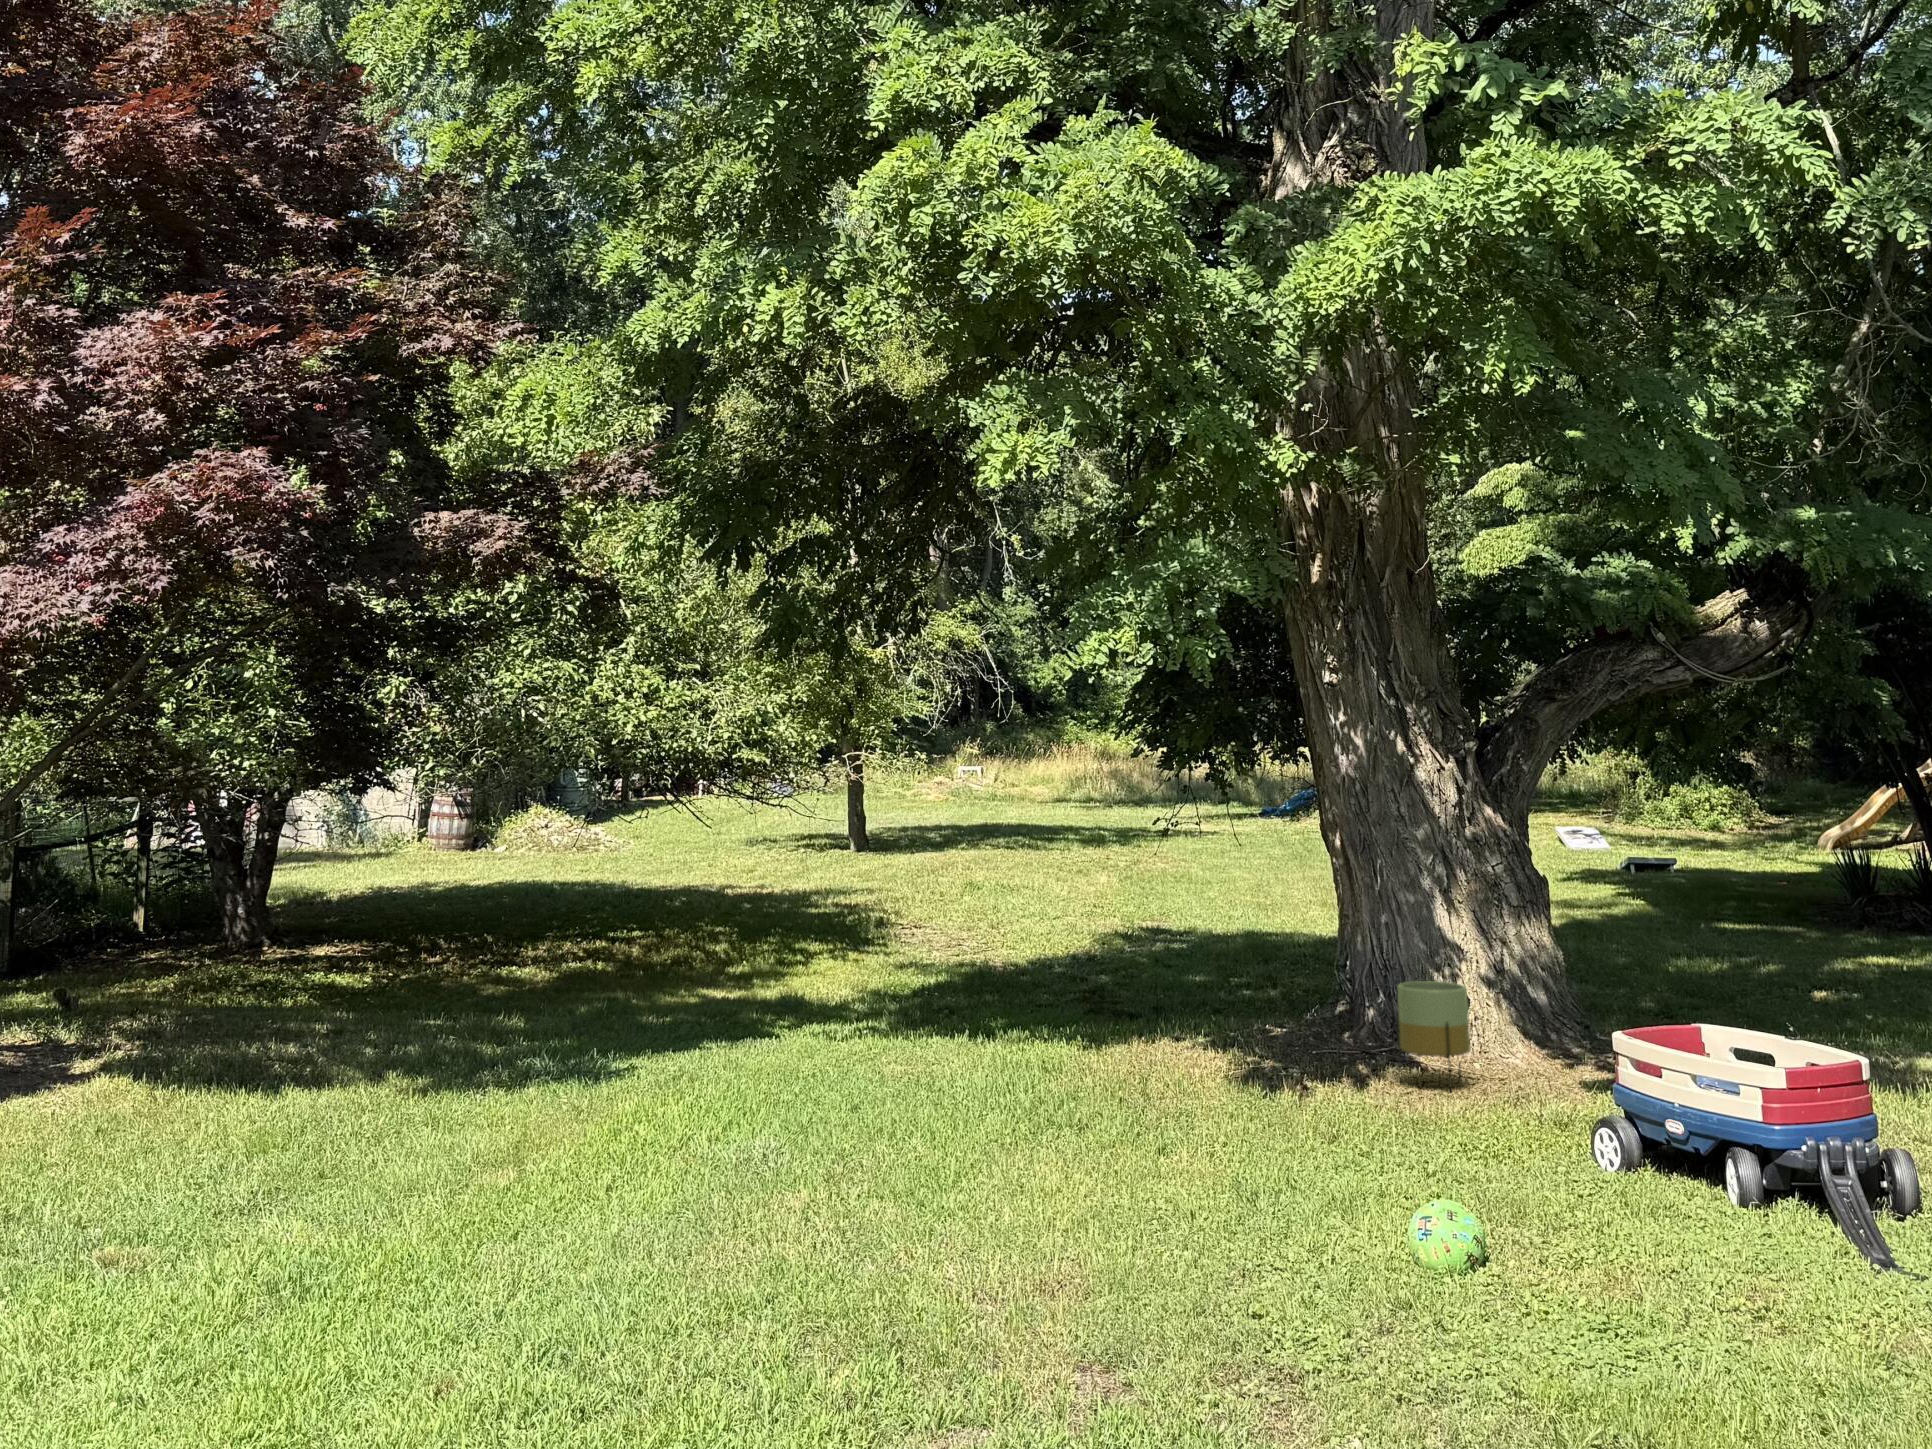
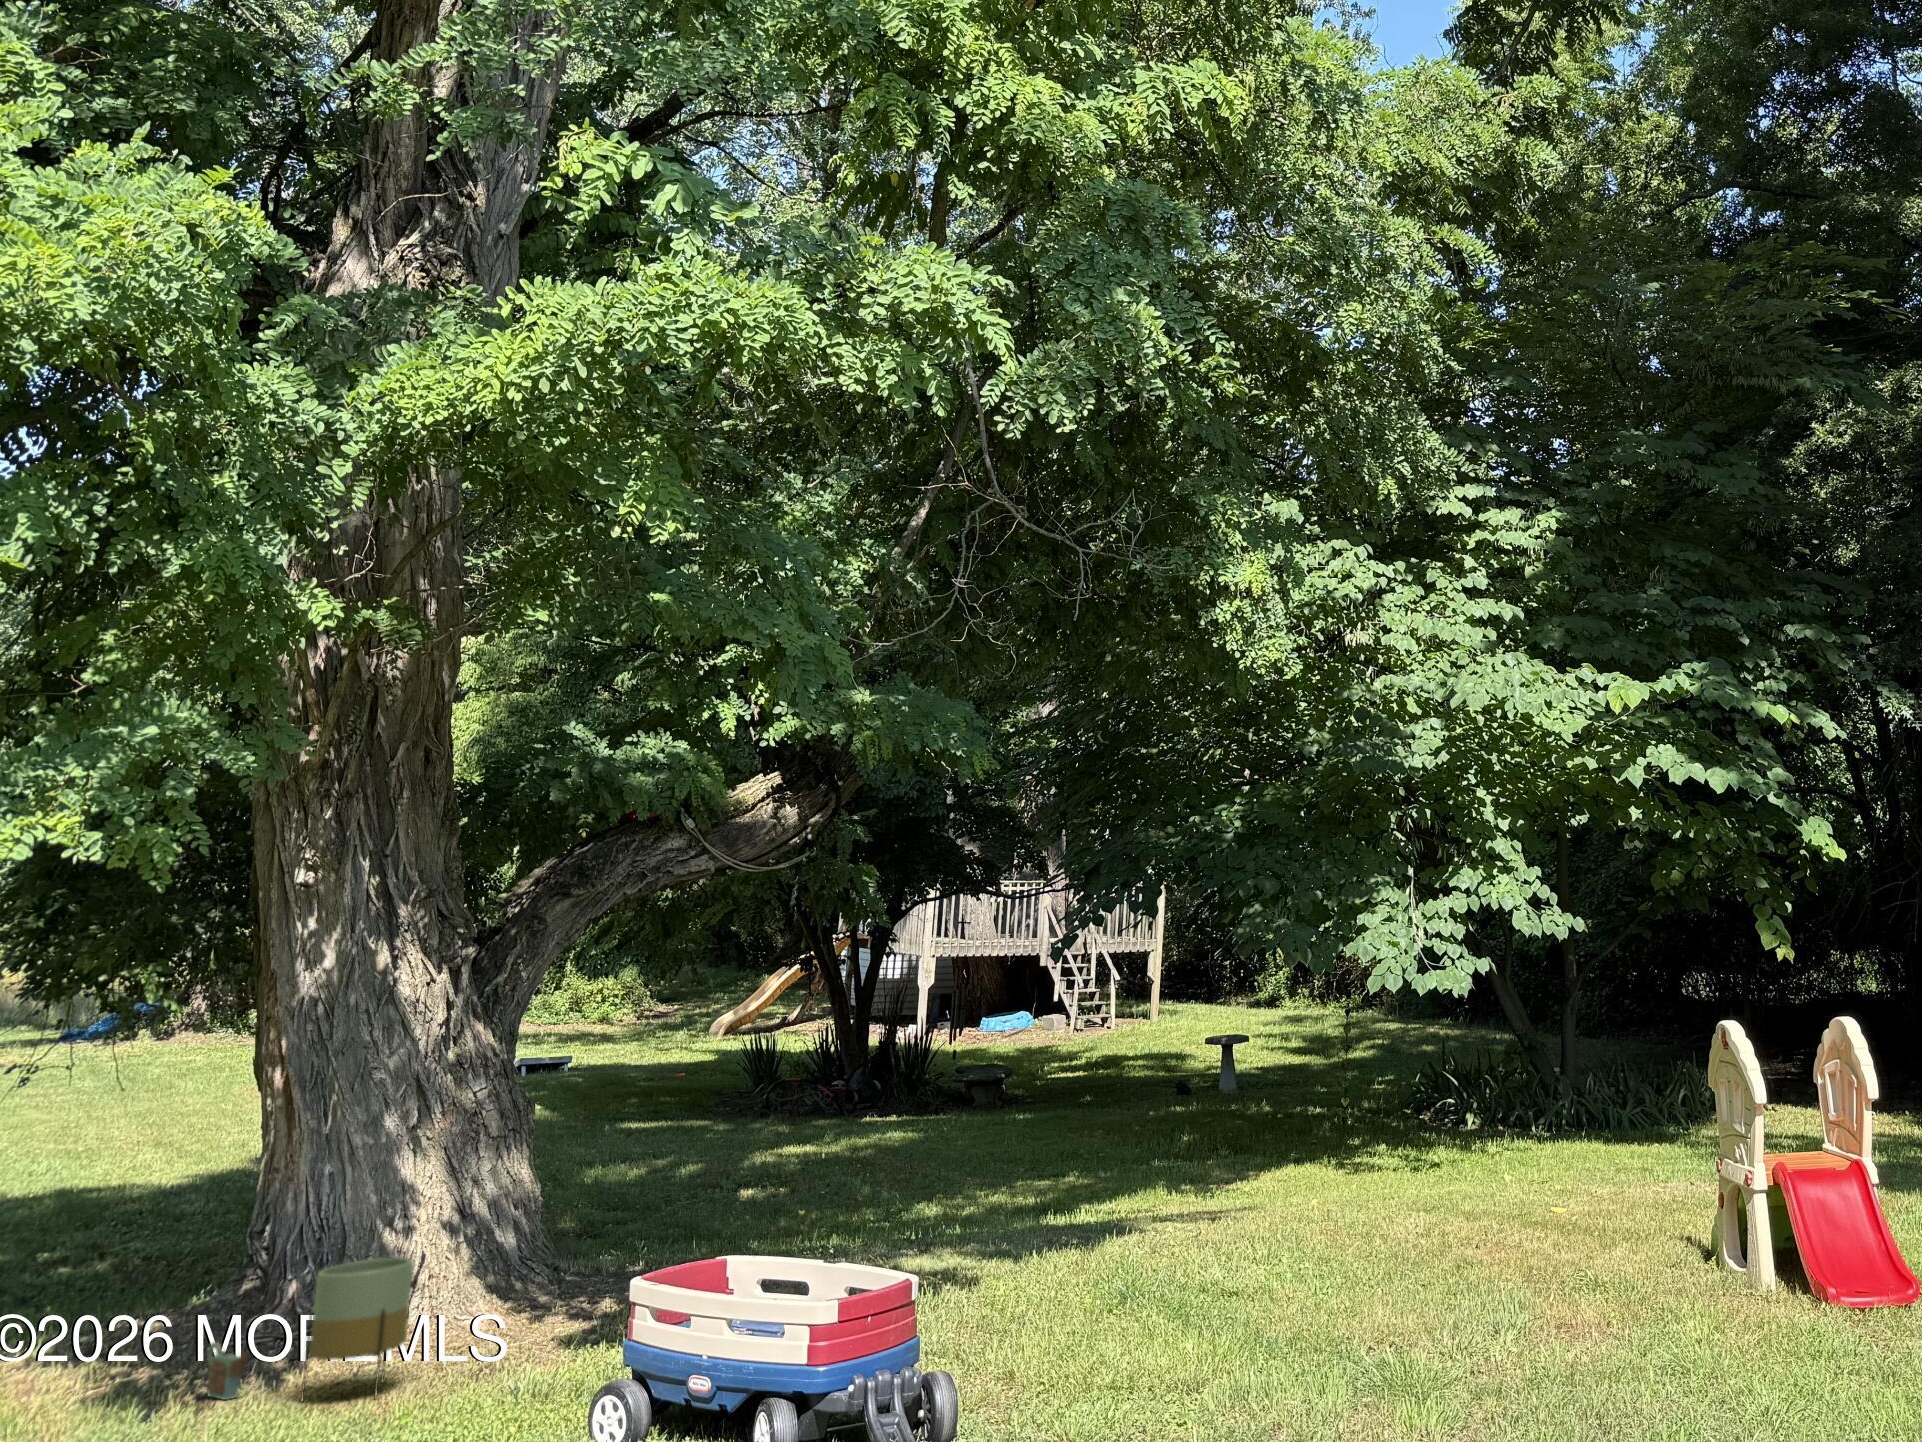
watering can: none [1339,1025,1363,1070] -> present [207,1342,250,1400]

